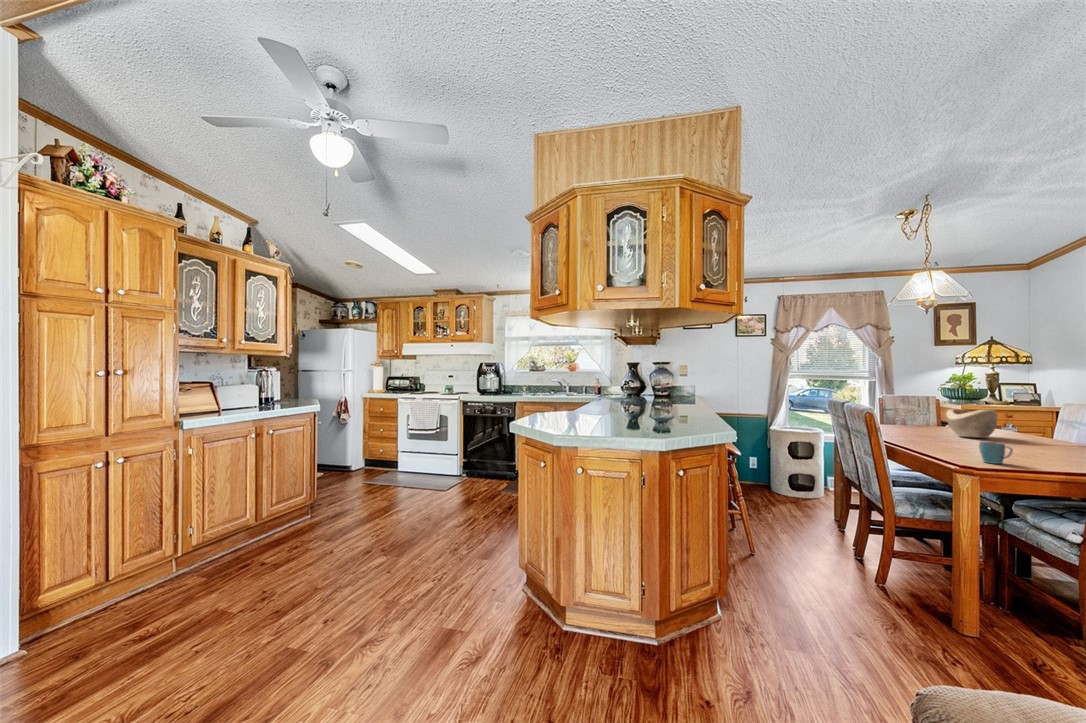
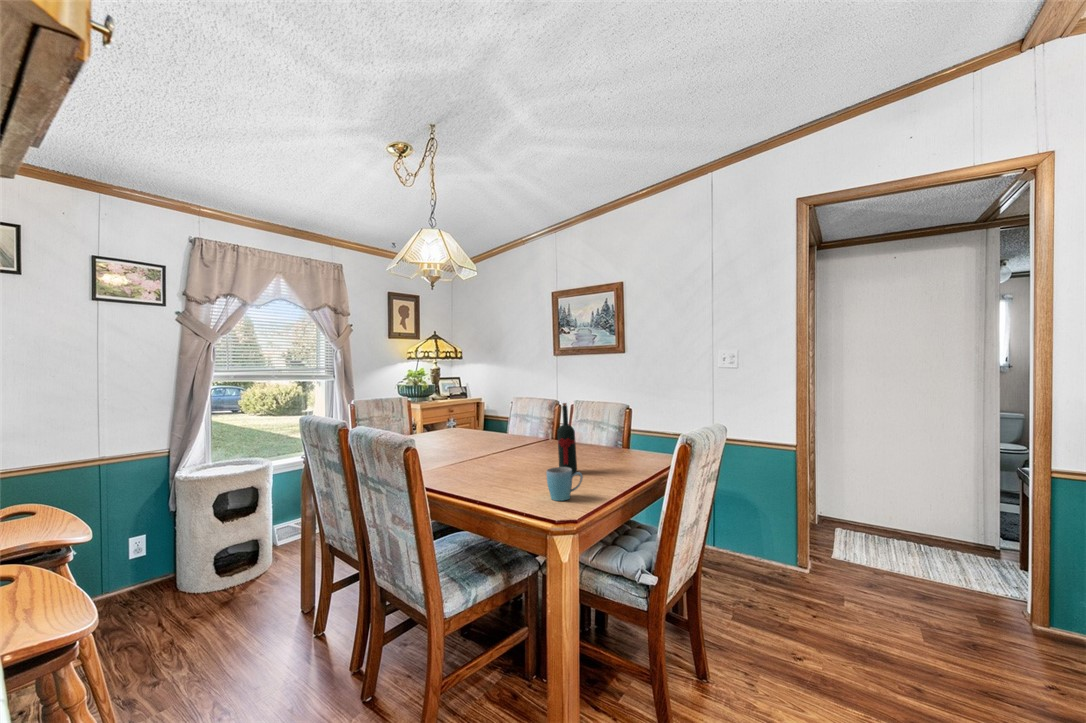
wine bottle: none [1028,401,1054,460] -> present [558,403,577,474]
decorative bowl: present [946,409,998,438] -> none [446,413,492,450]

